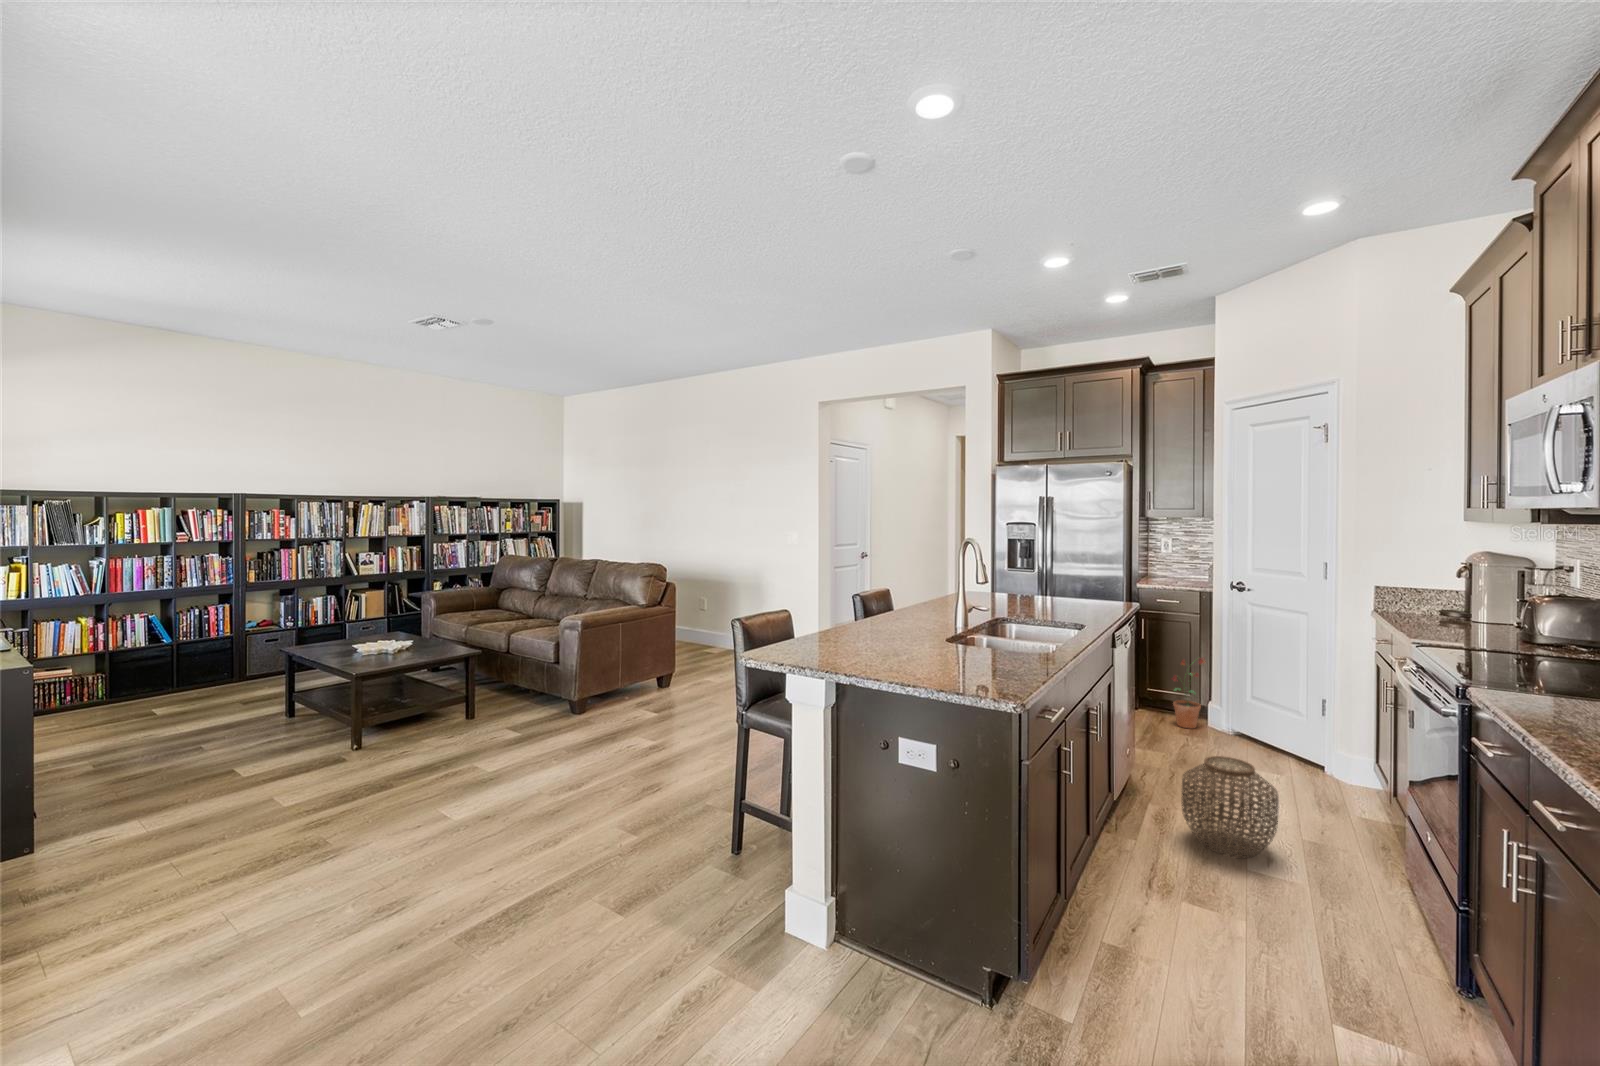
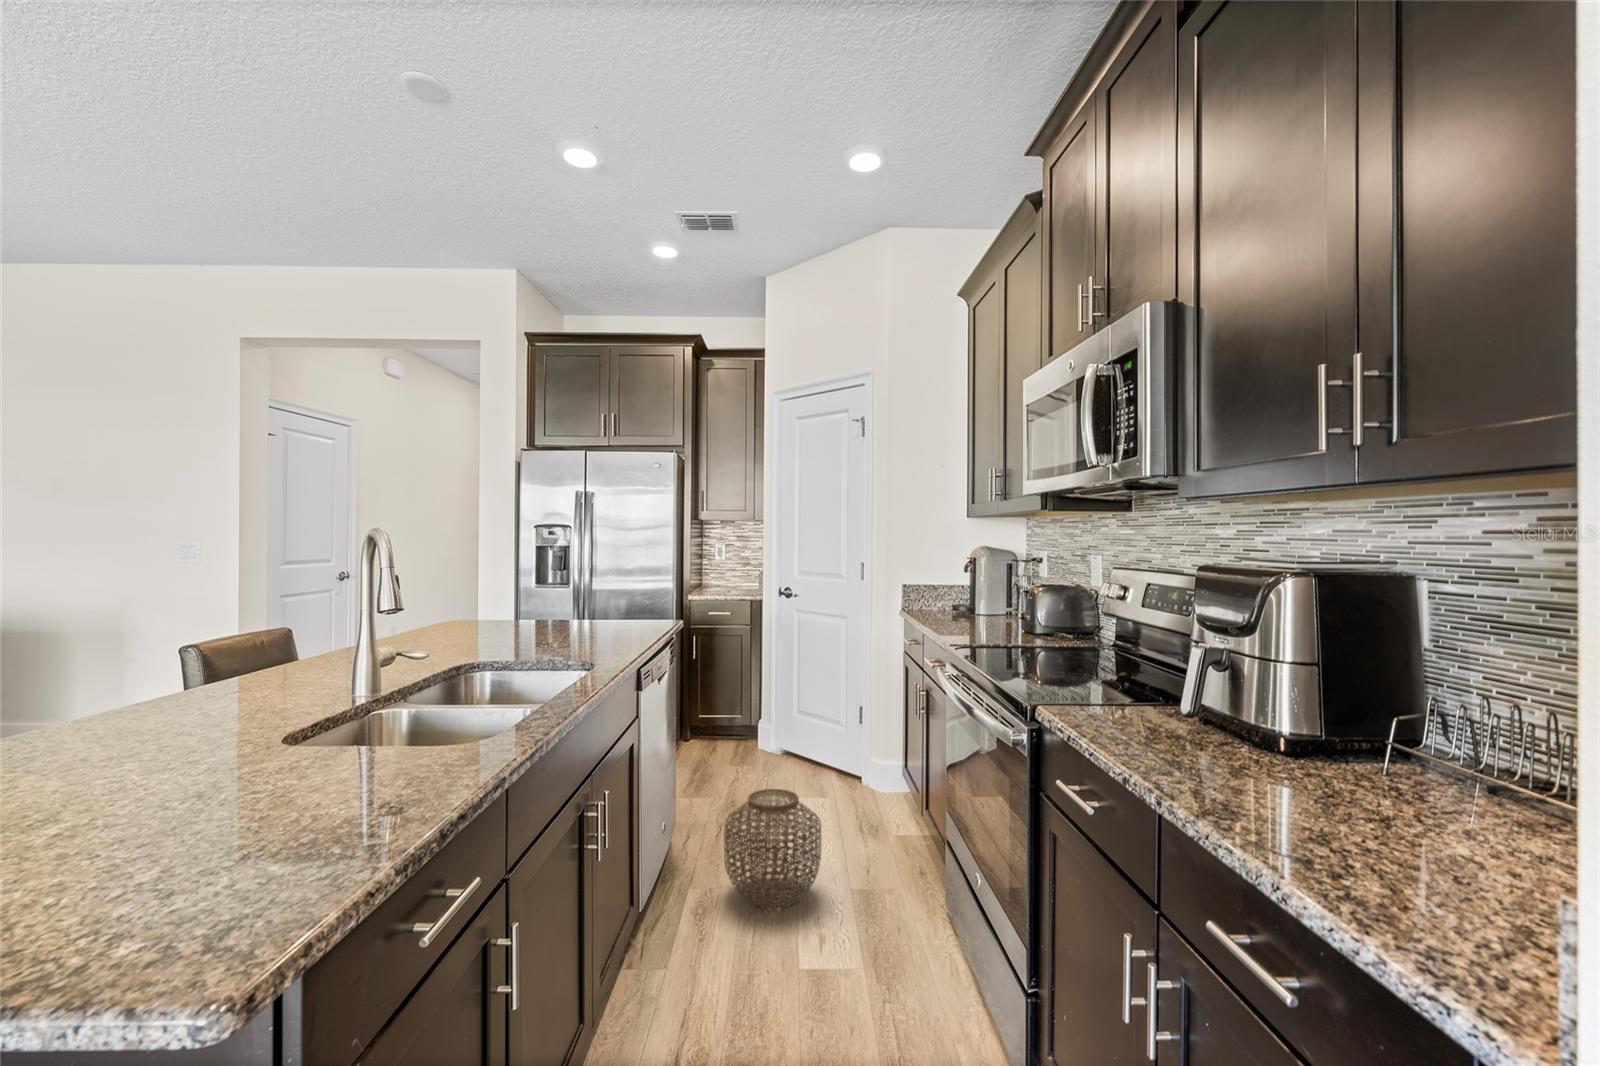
potted plant: present [1173,657,1205,728] -> none [722,674,758,756]

